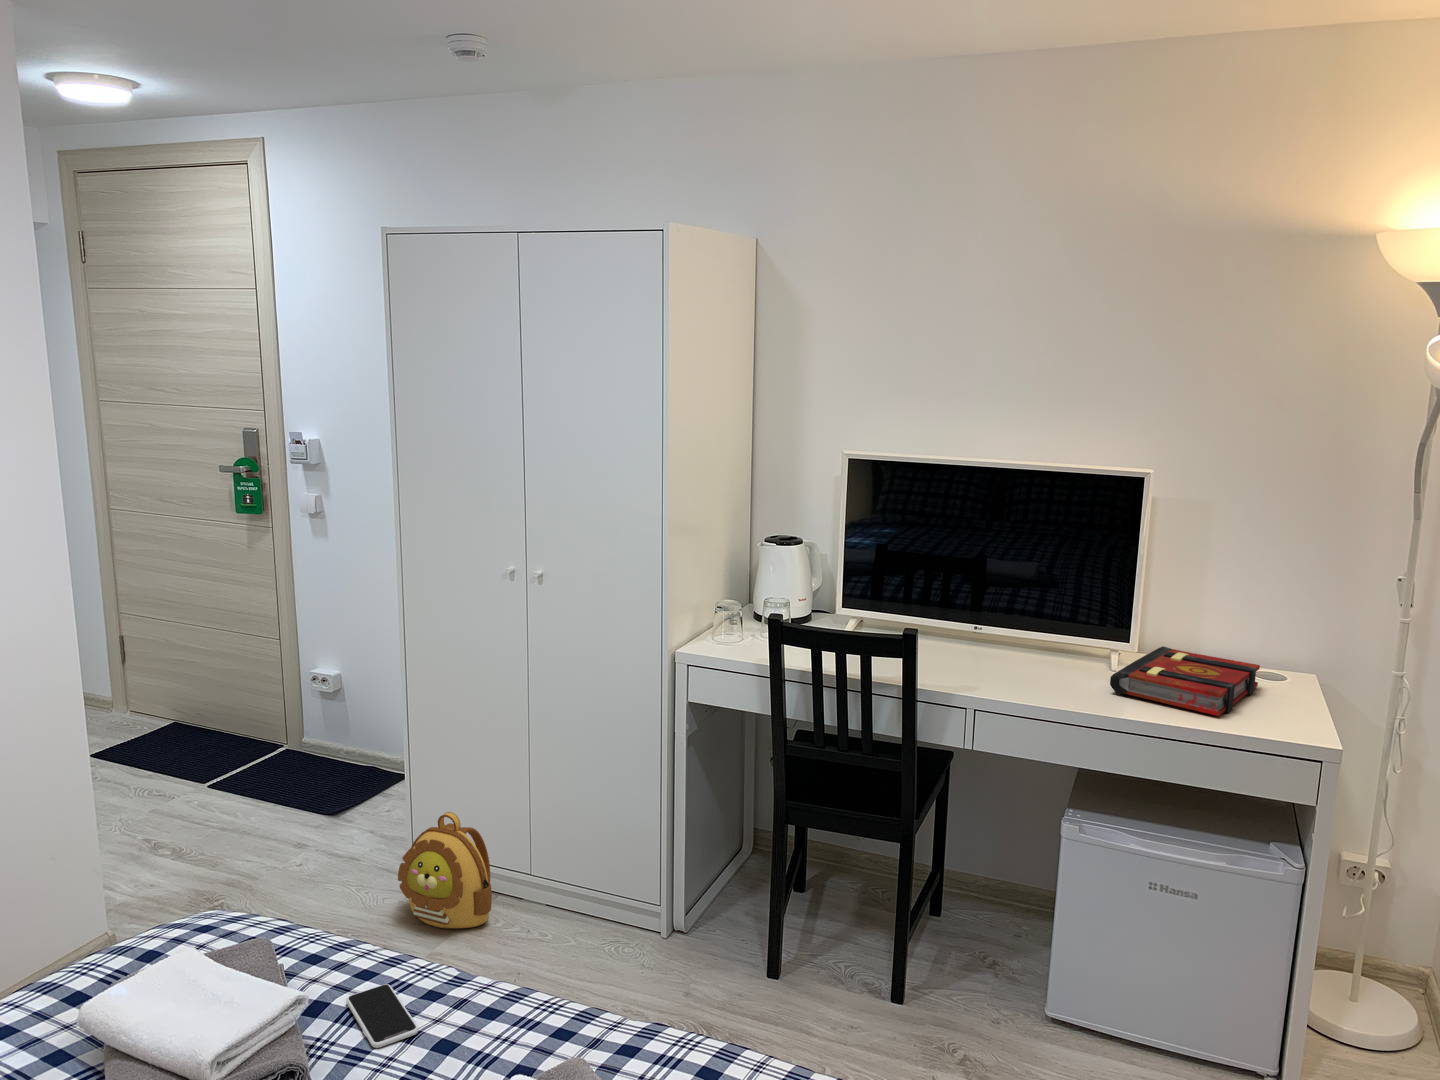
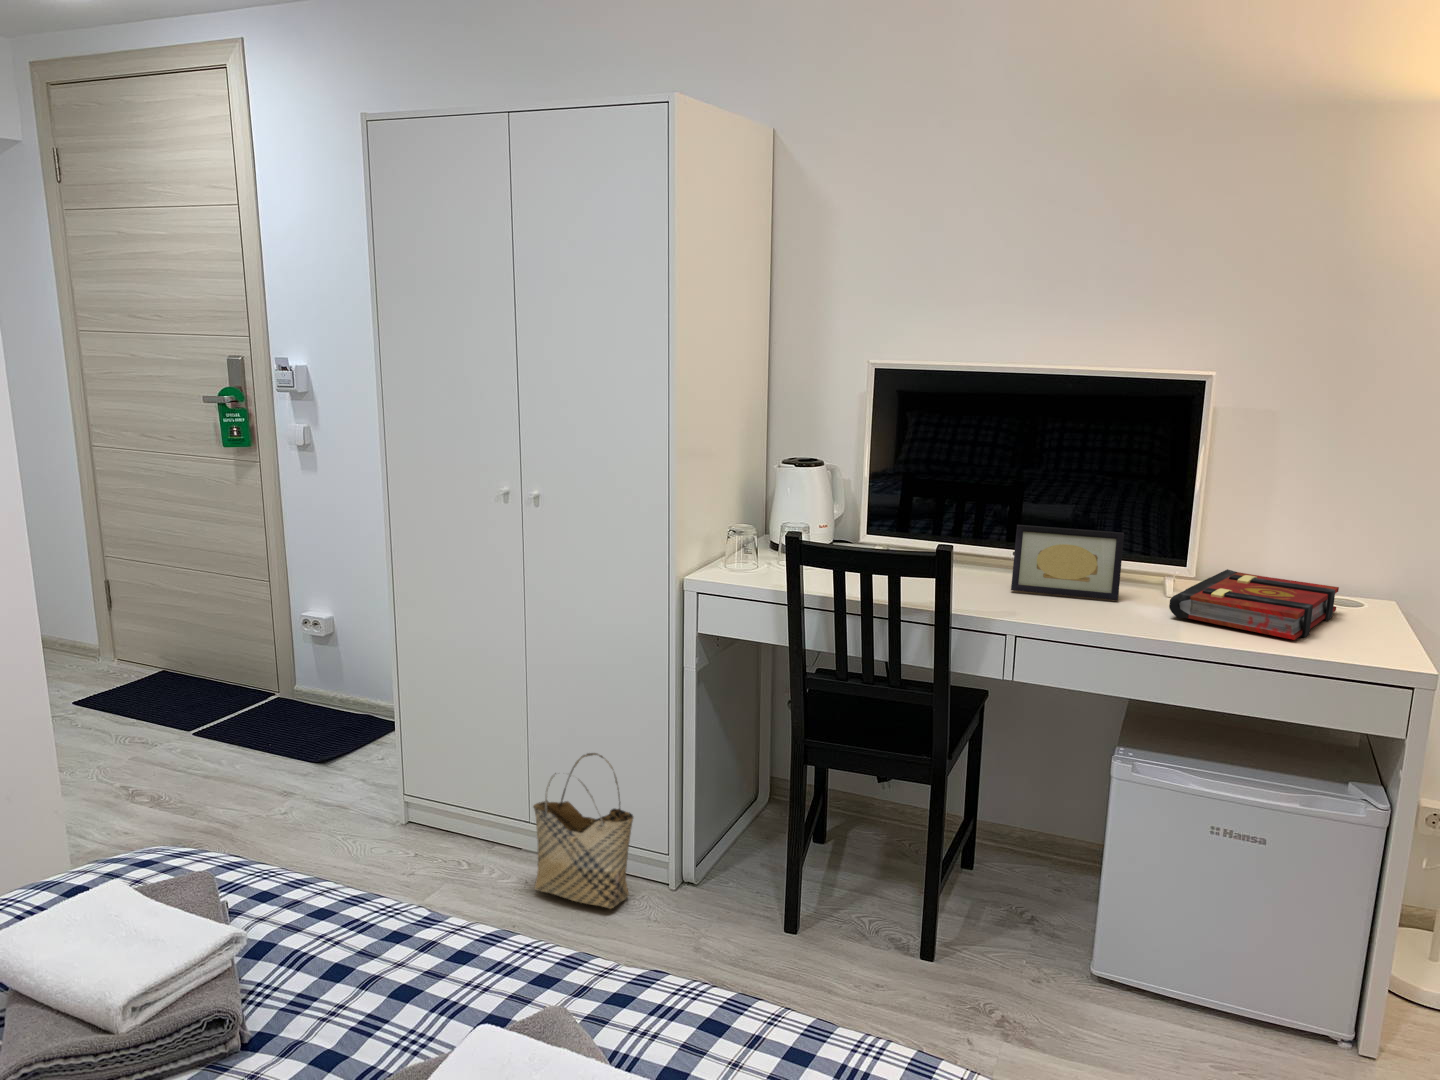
picture frame: none [971,605,1071,675] -> present [1011,525,1124,600]
woven basket: none [536,810,629,955] -> present [533,753,633,908]
backpack: present [398,812,492,928] -> none [384,755,485,880]
smartphone: present [346,984,419,1048] -> none [296,924,376,994]

